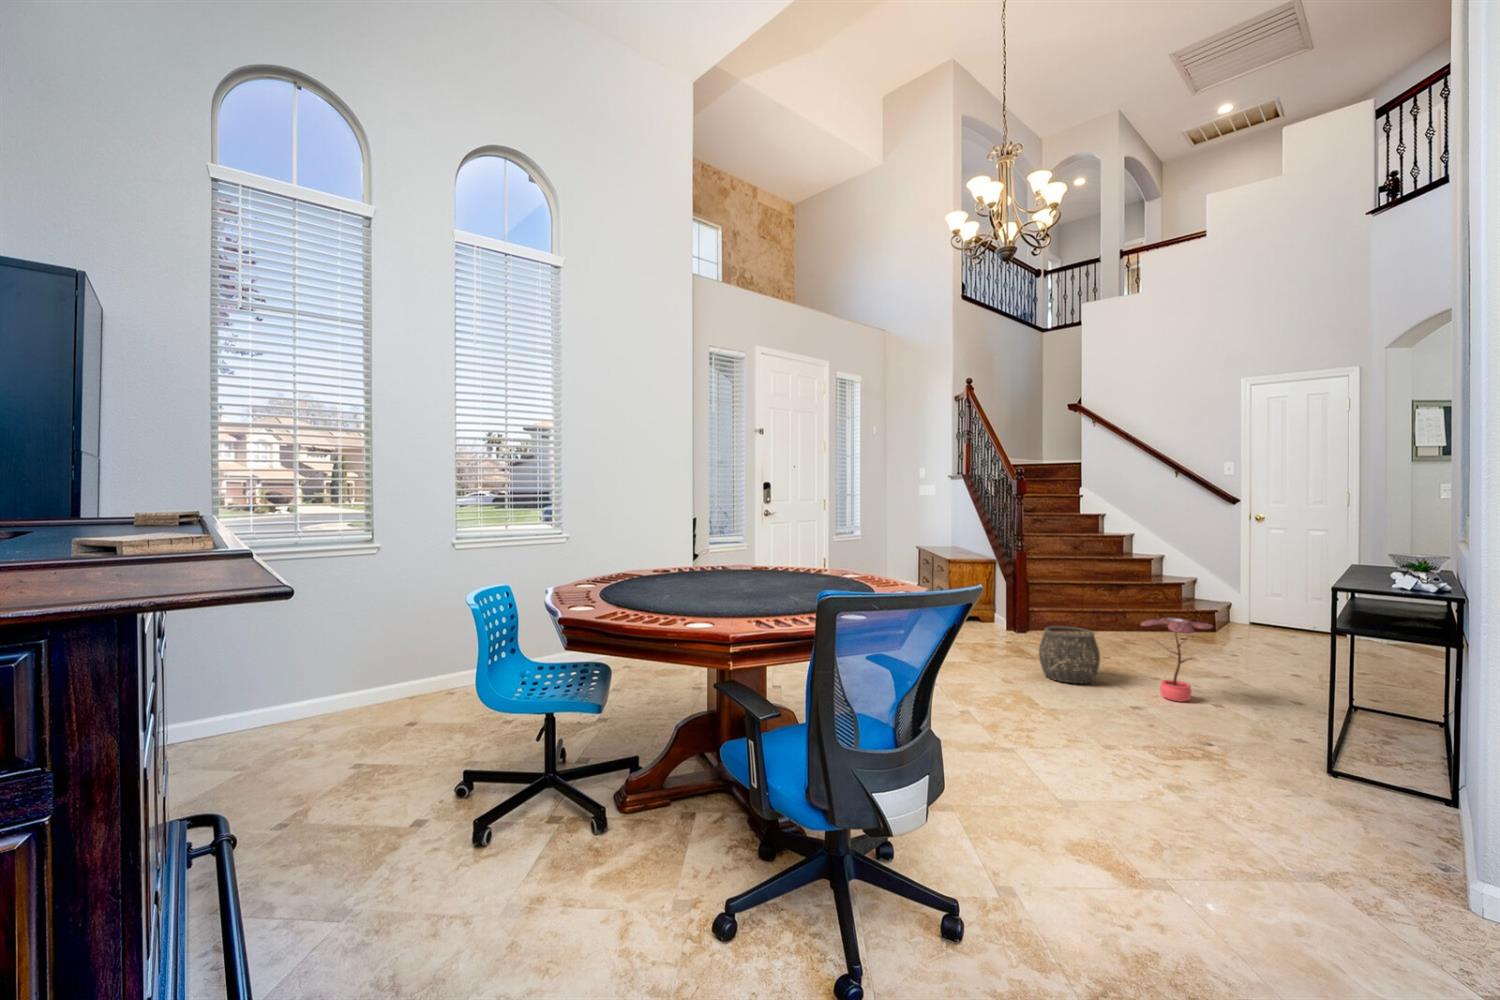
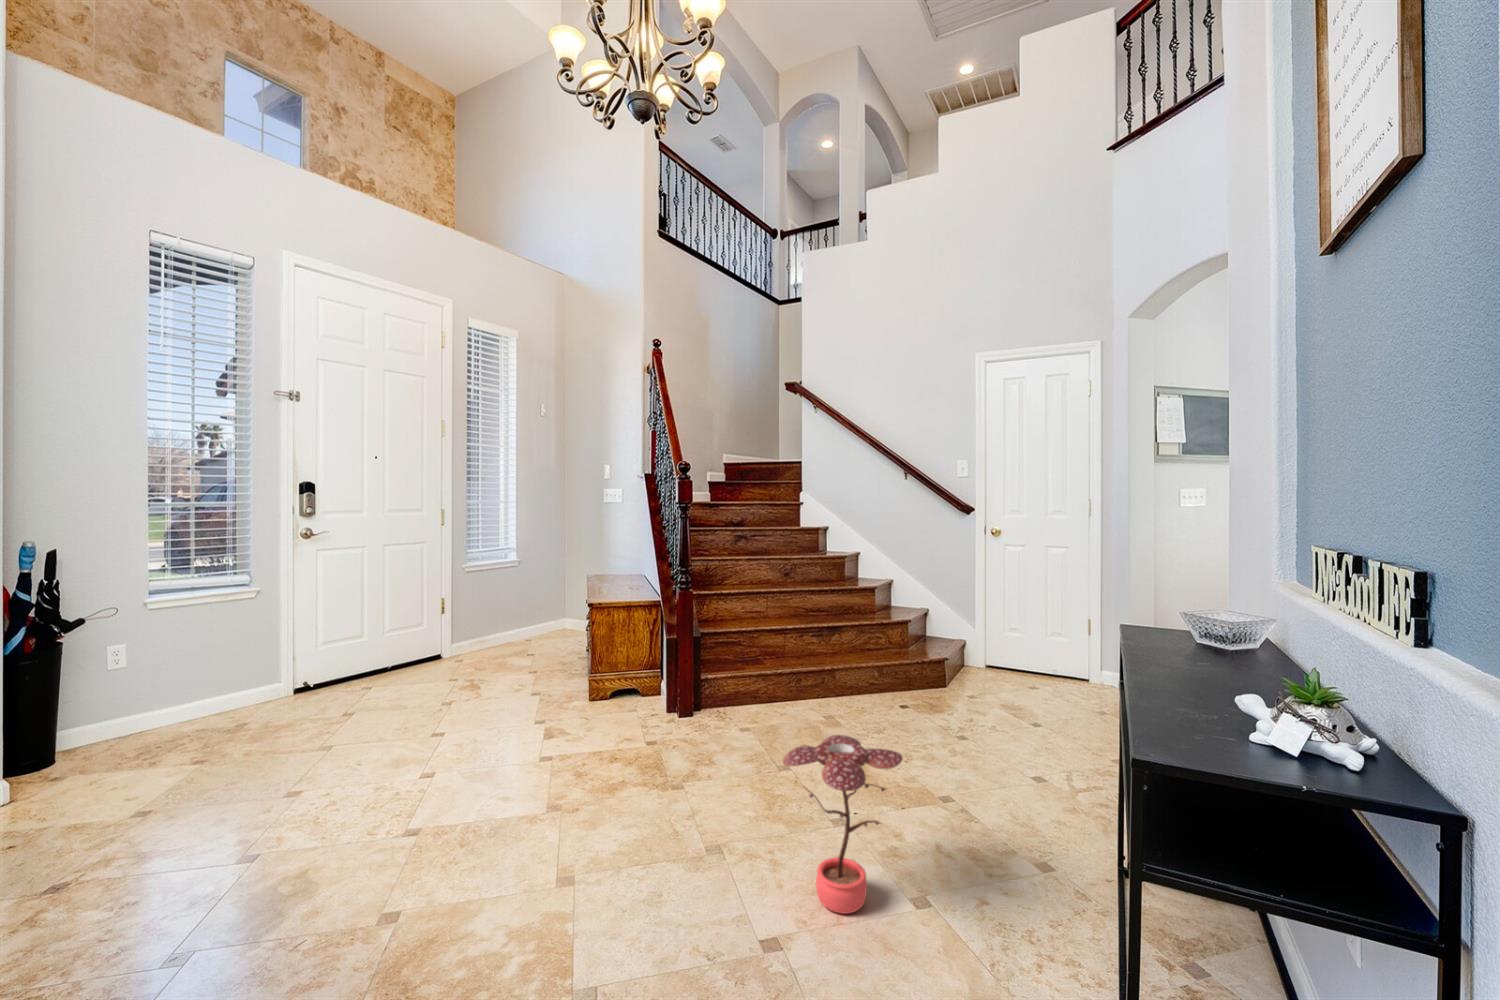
woven basket: present [1039,626,1100,684] -> none [628,744,733,873]

